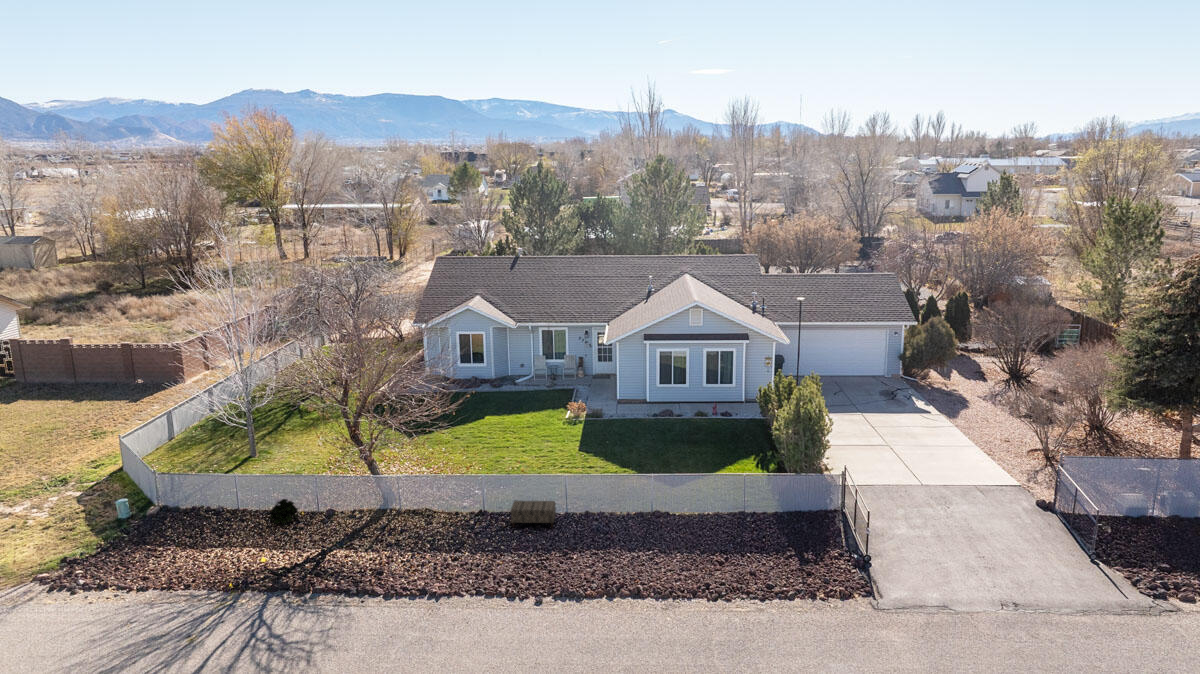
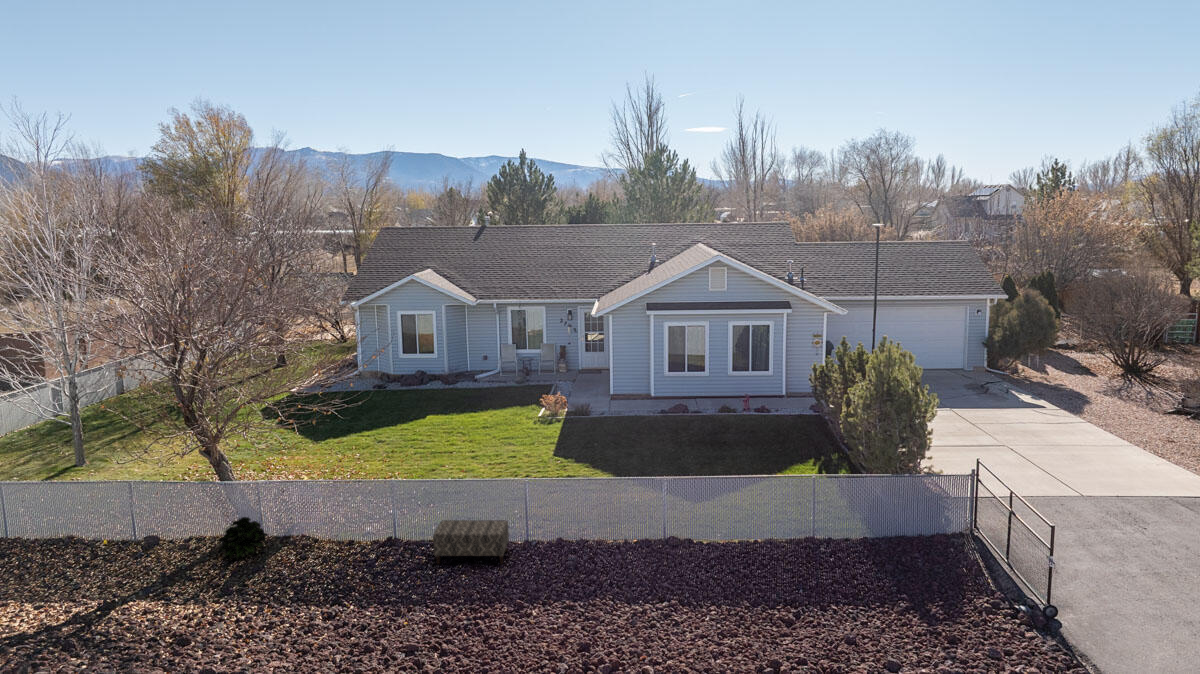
potted plant: present [269,499,298,526] -> present [219,517,268,561]

